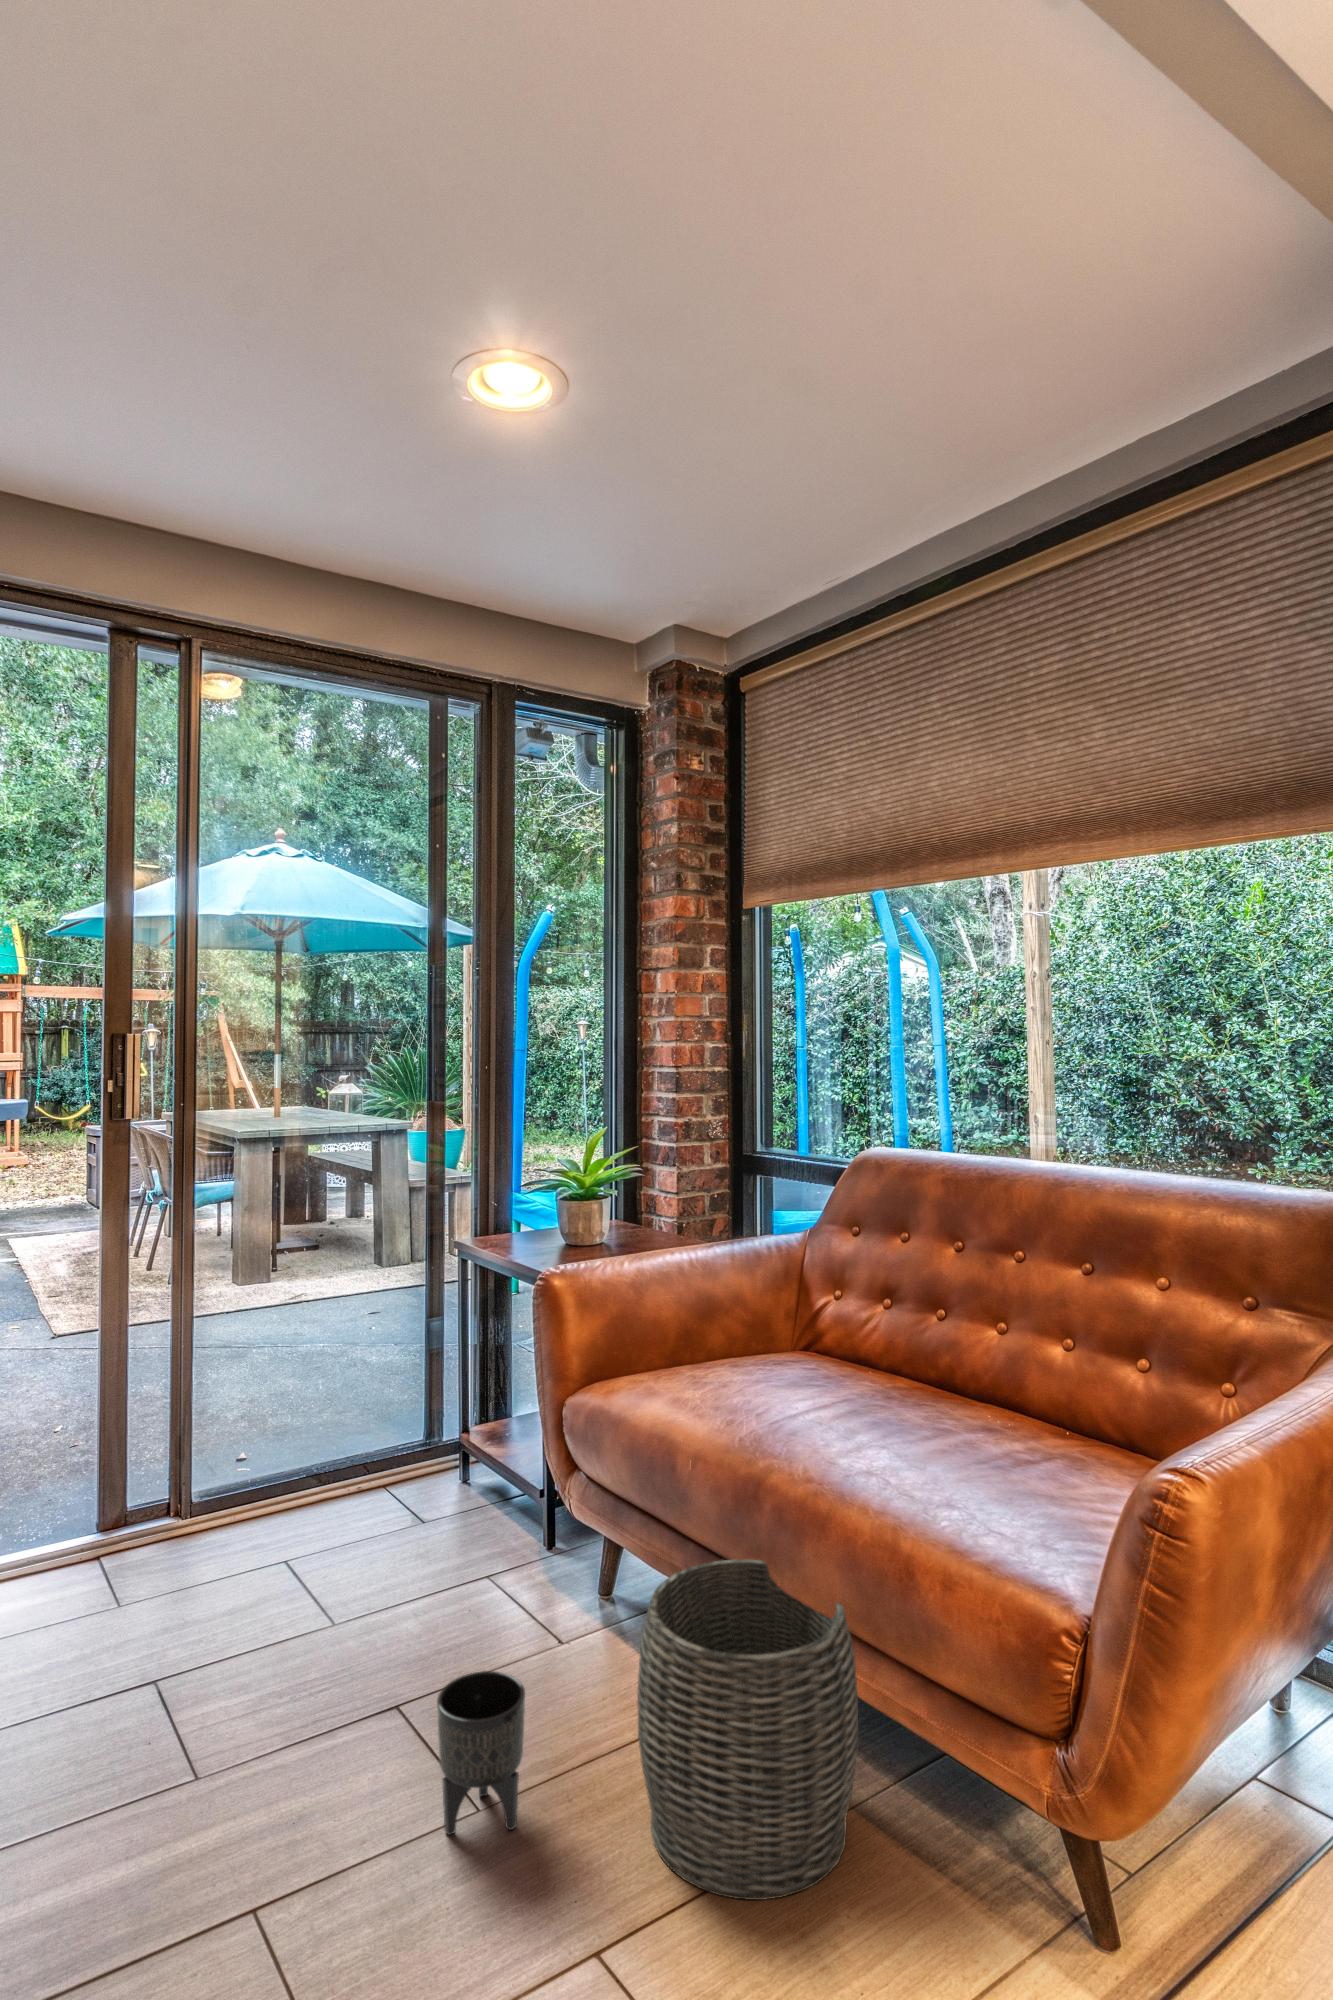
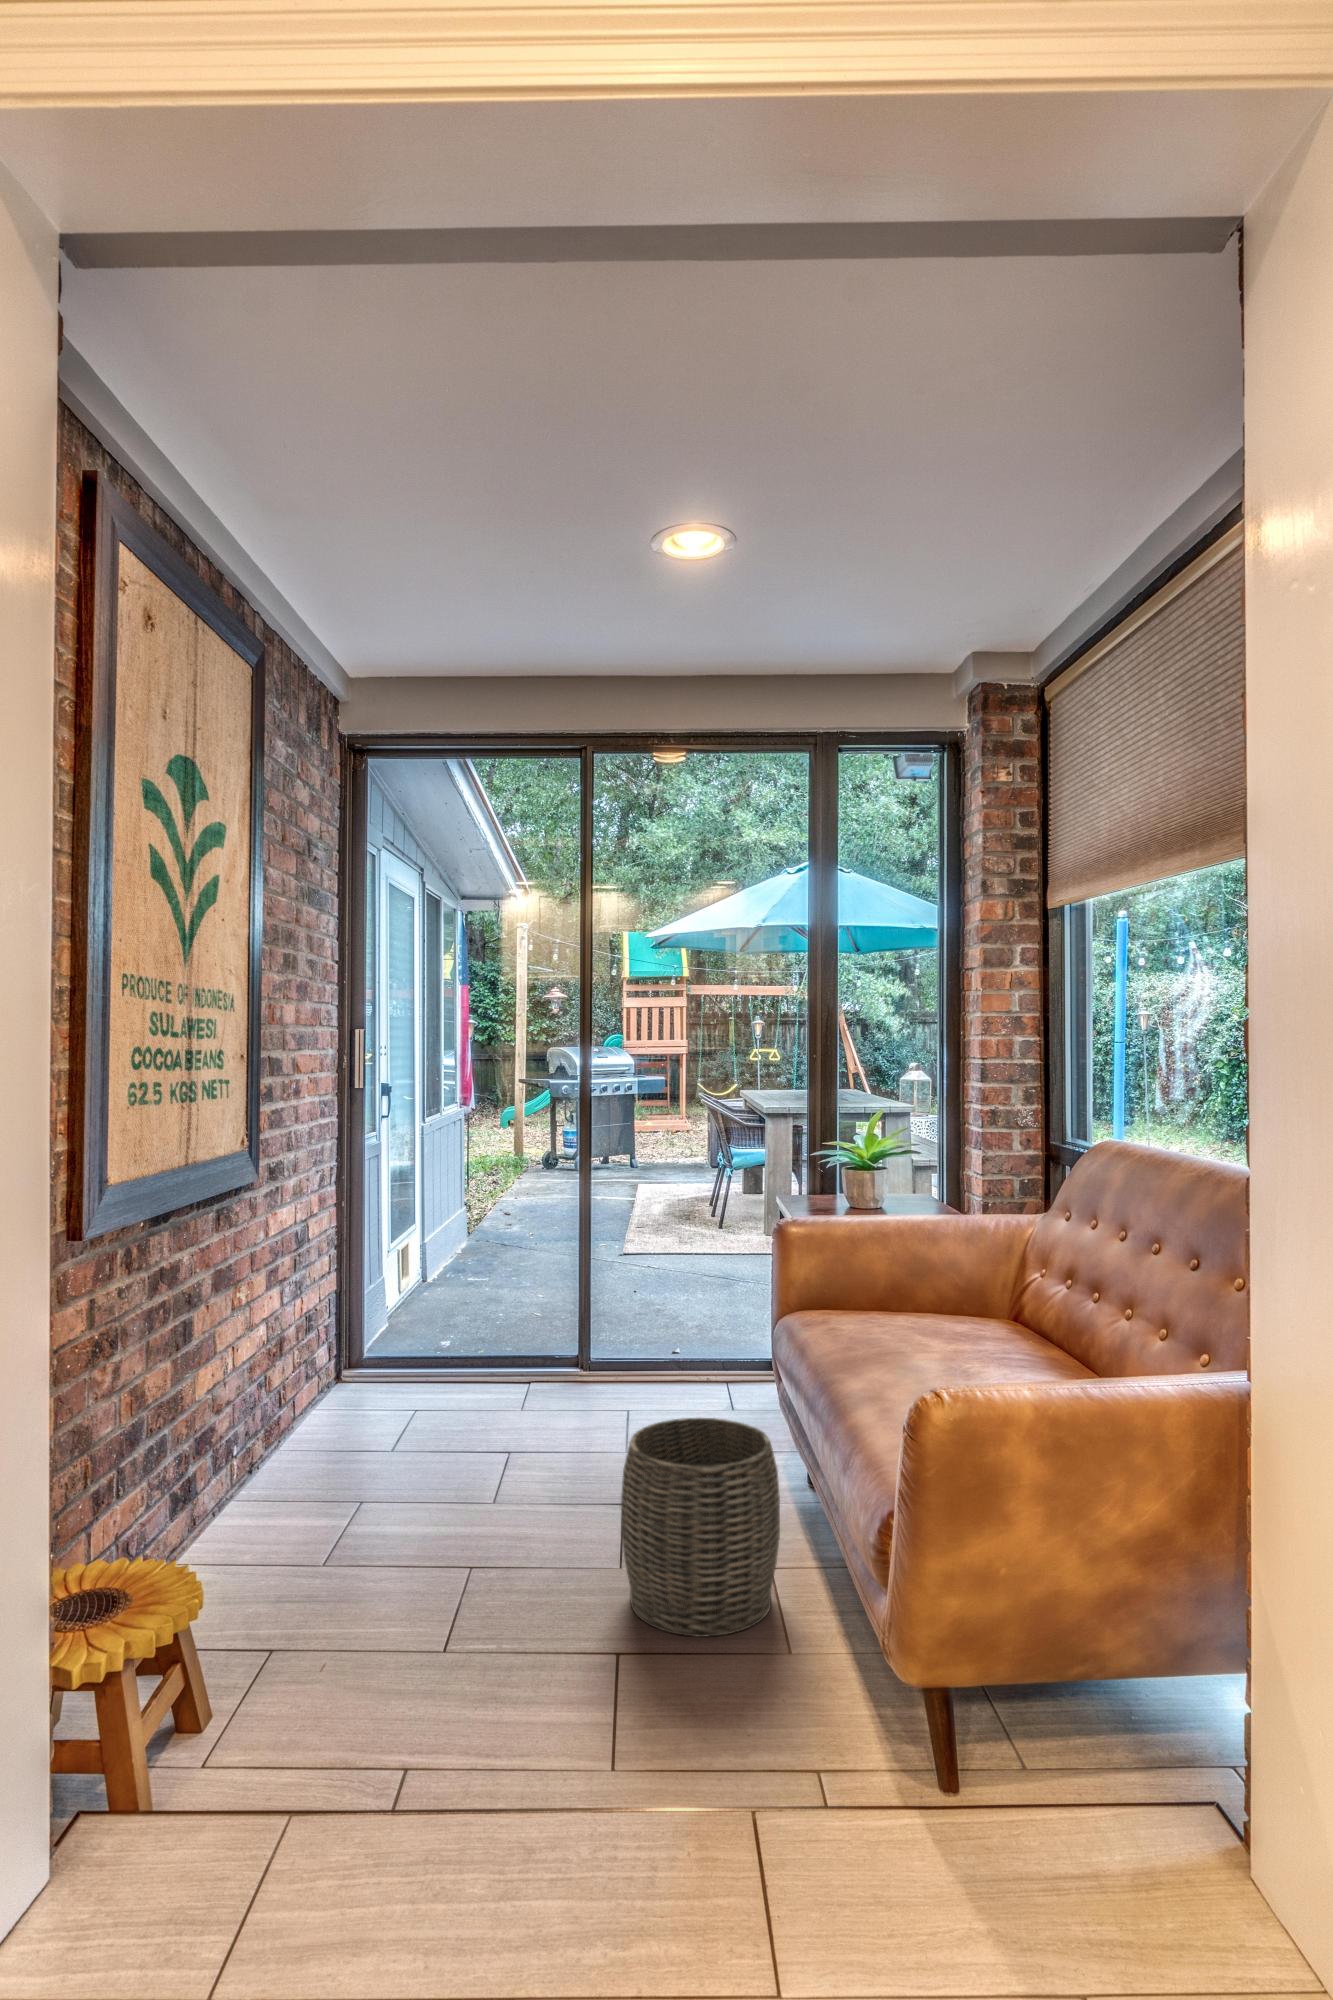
planter: present [437,1671,525,1835] -> none [537,1453,595,1554]

